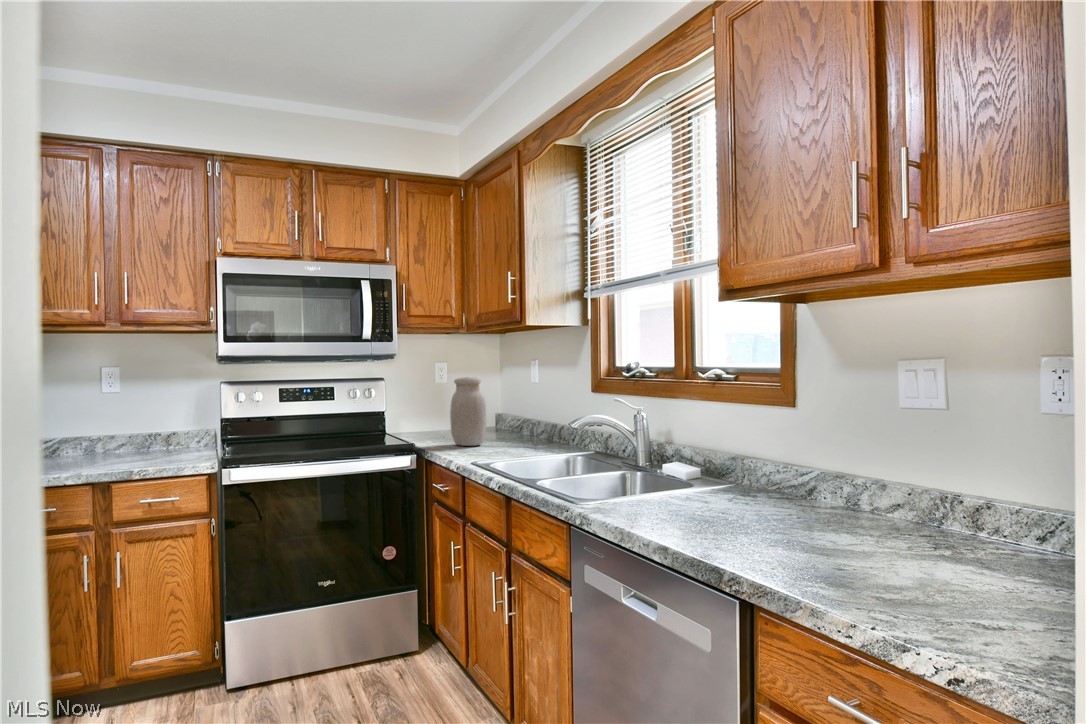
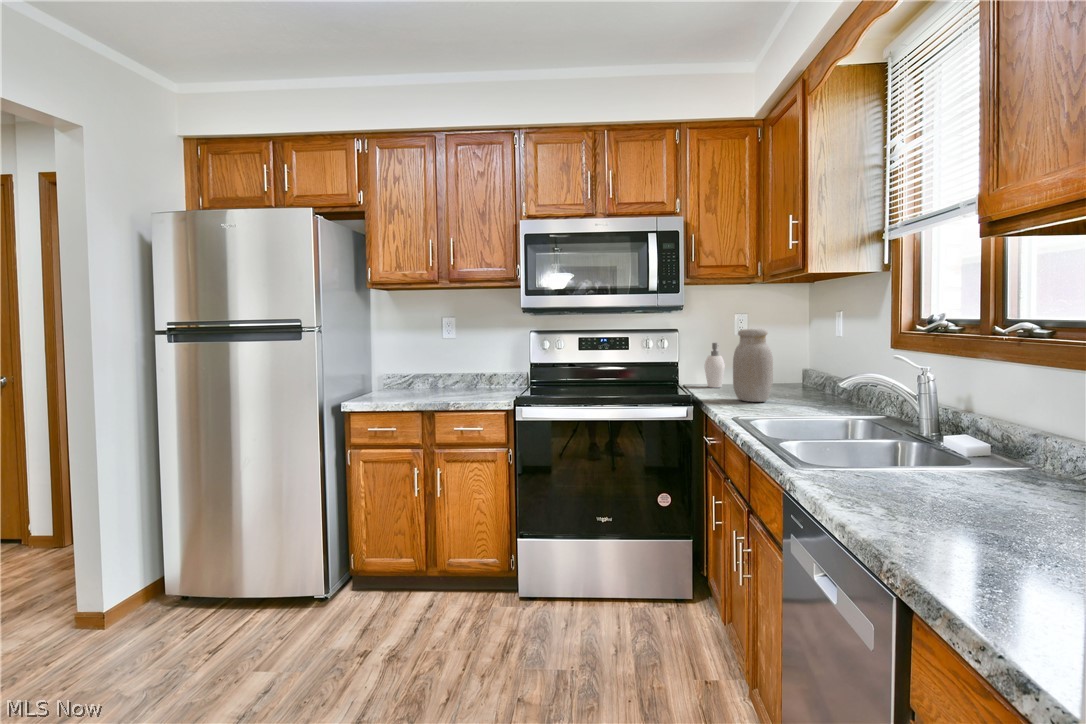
soap dispenser: none [415,390,437,435] -> present [705,343,725,388]

